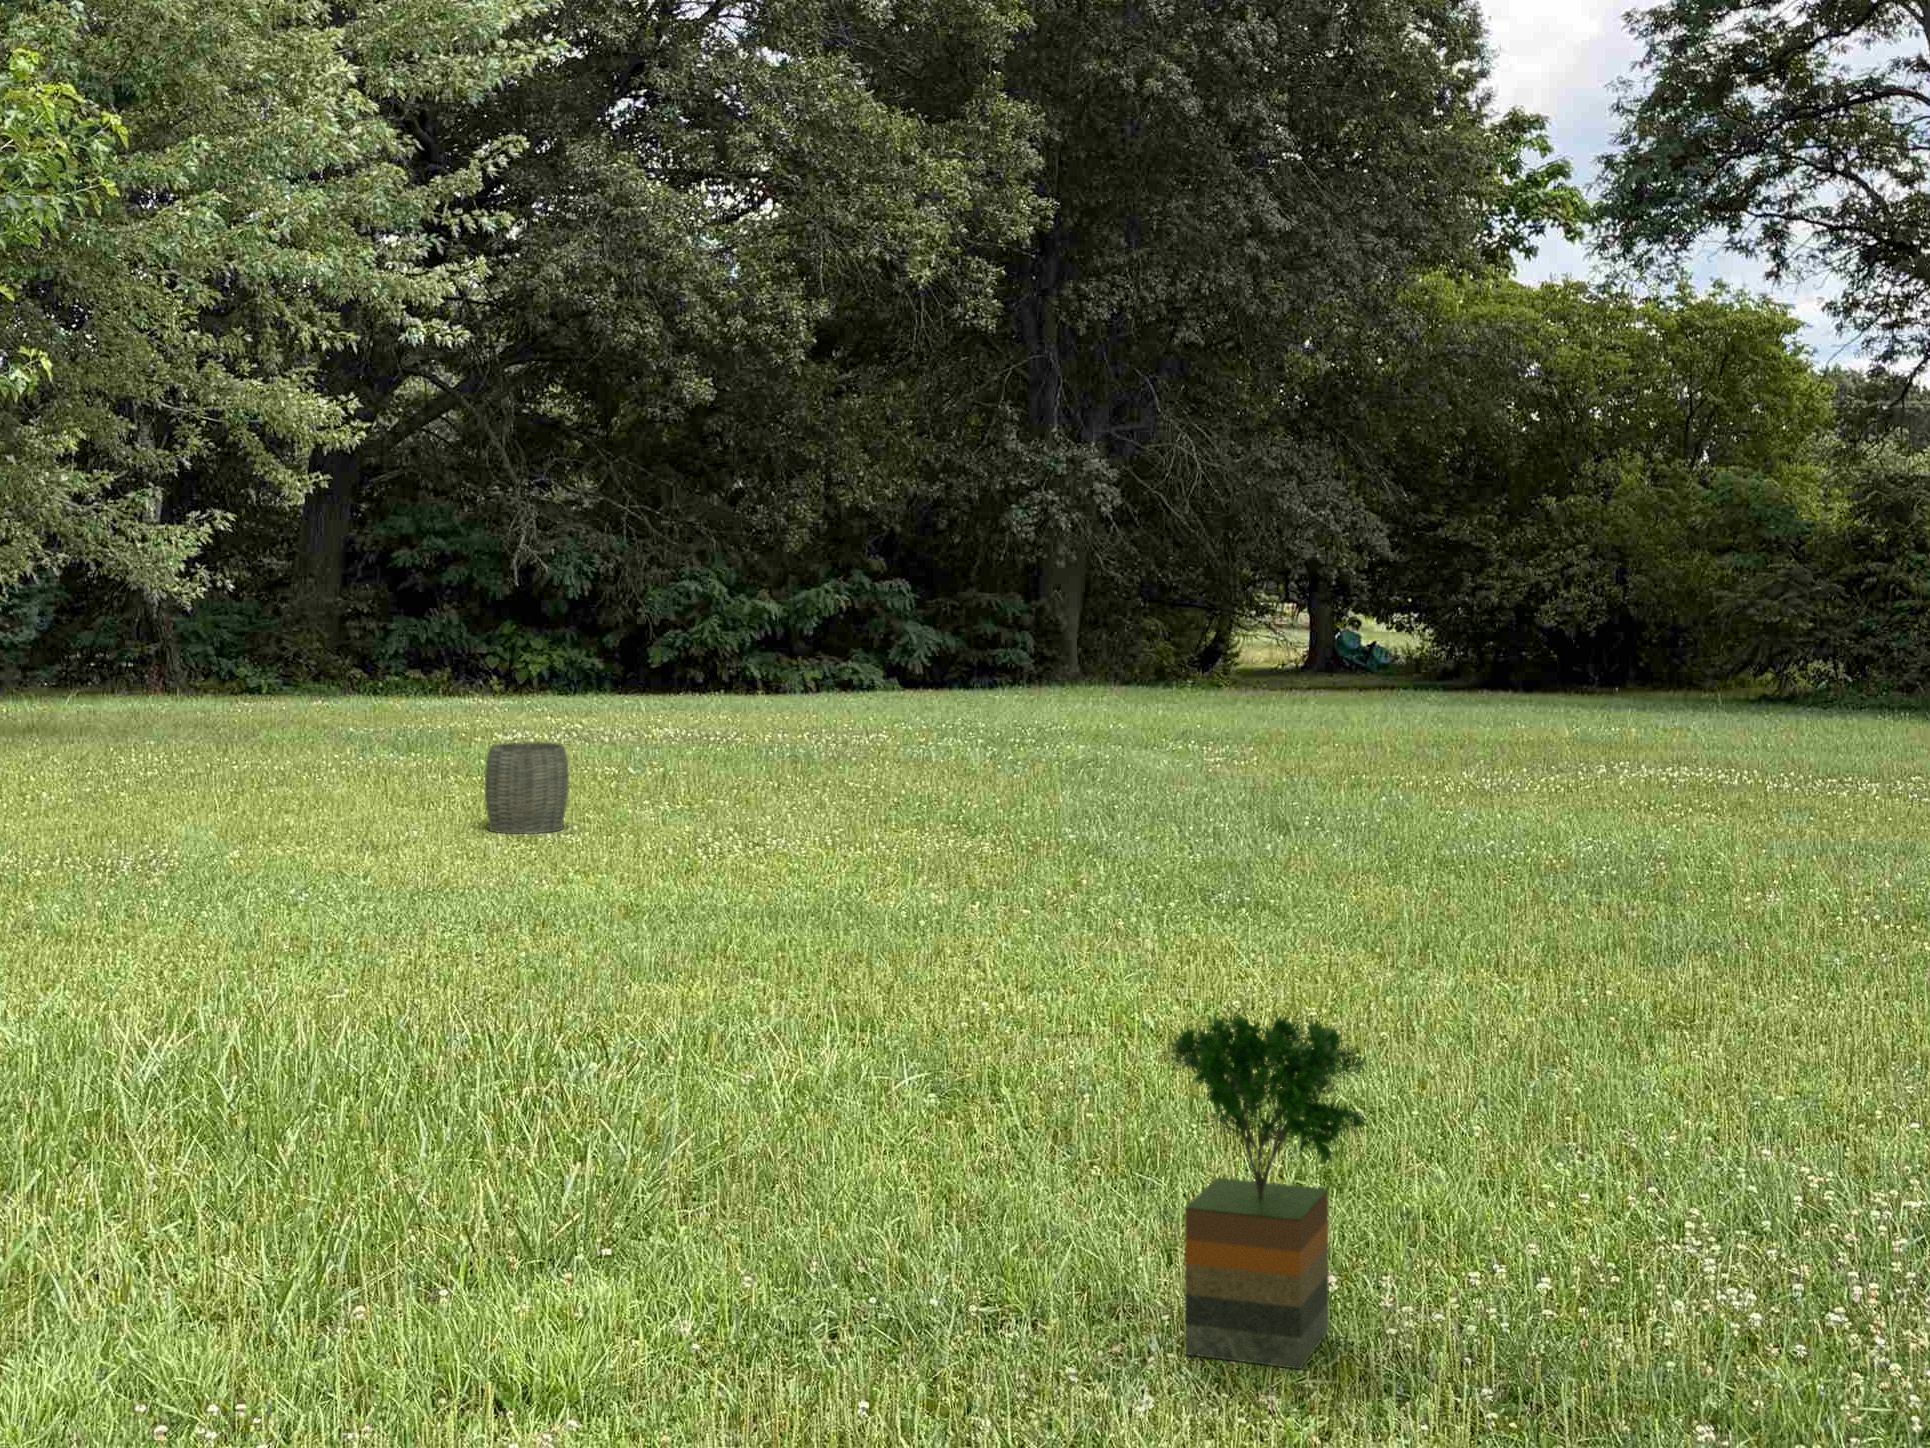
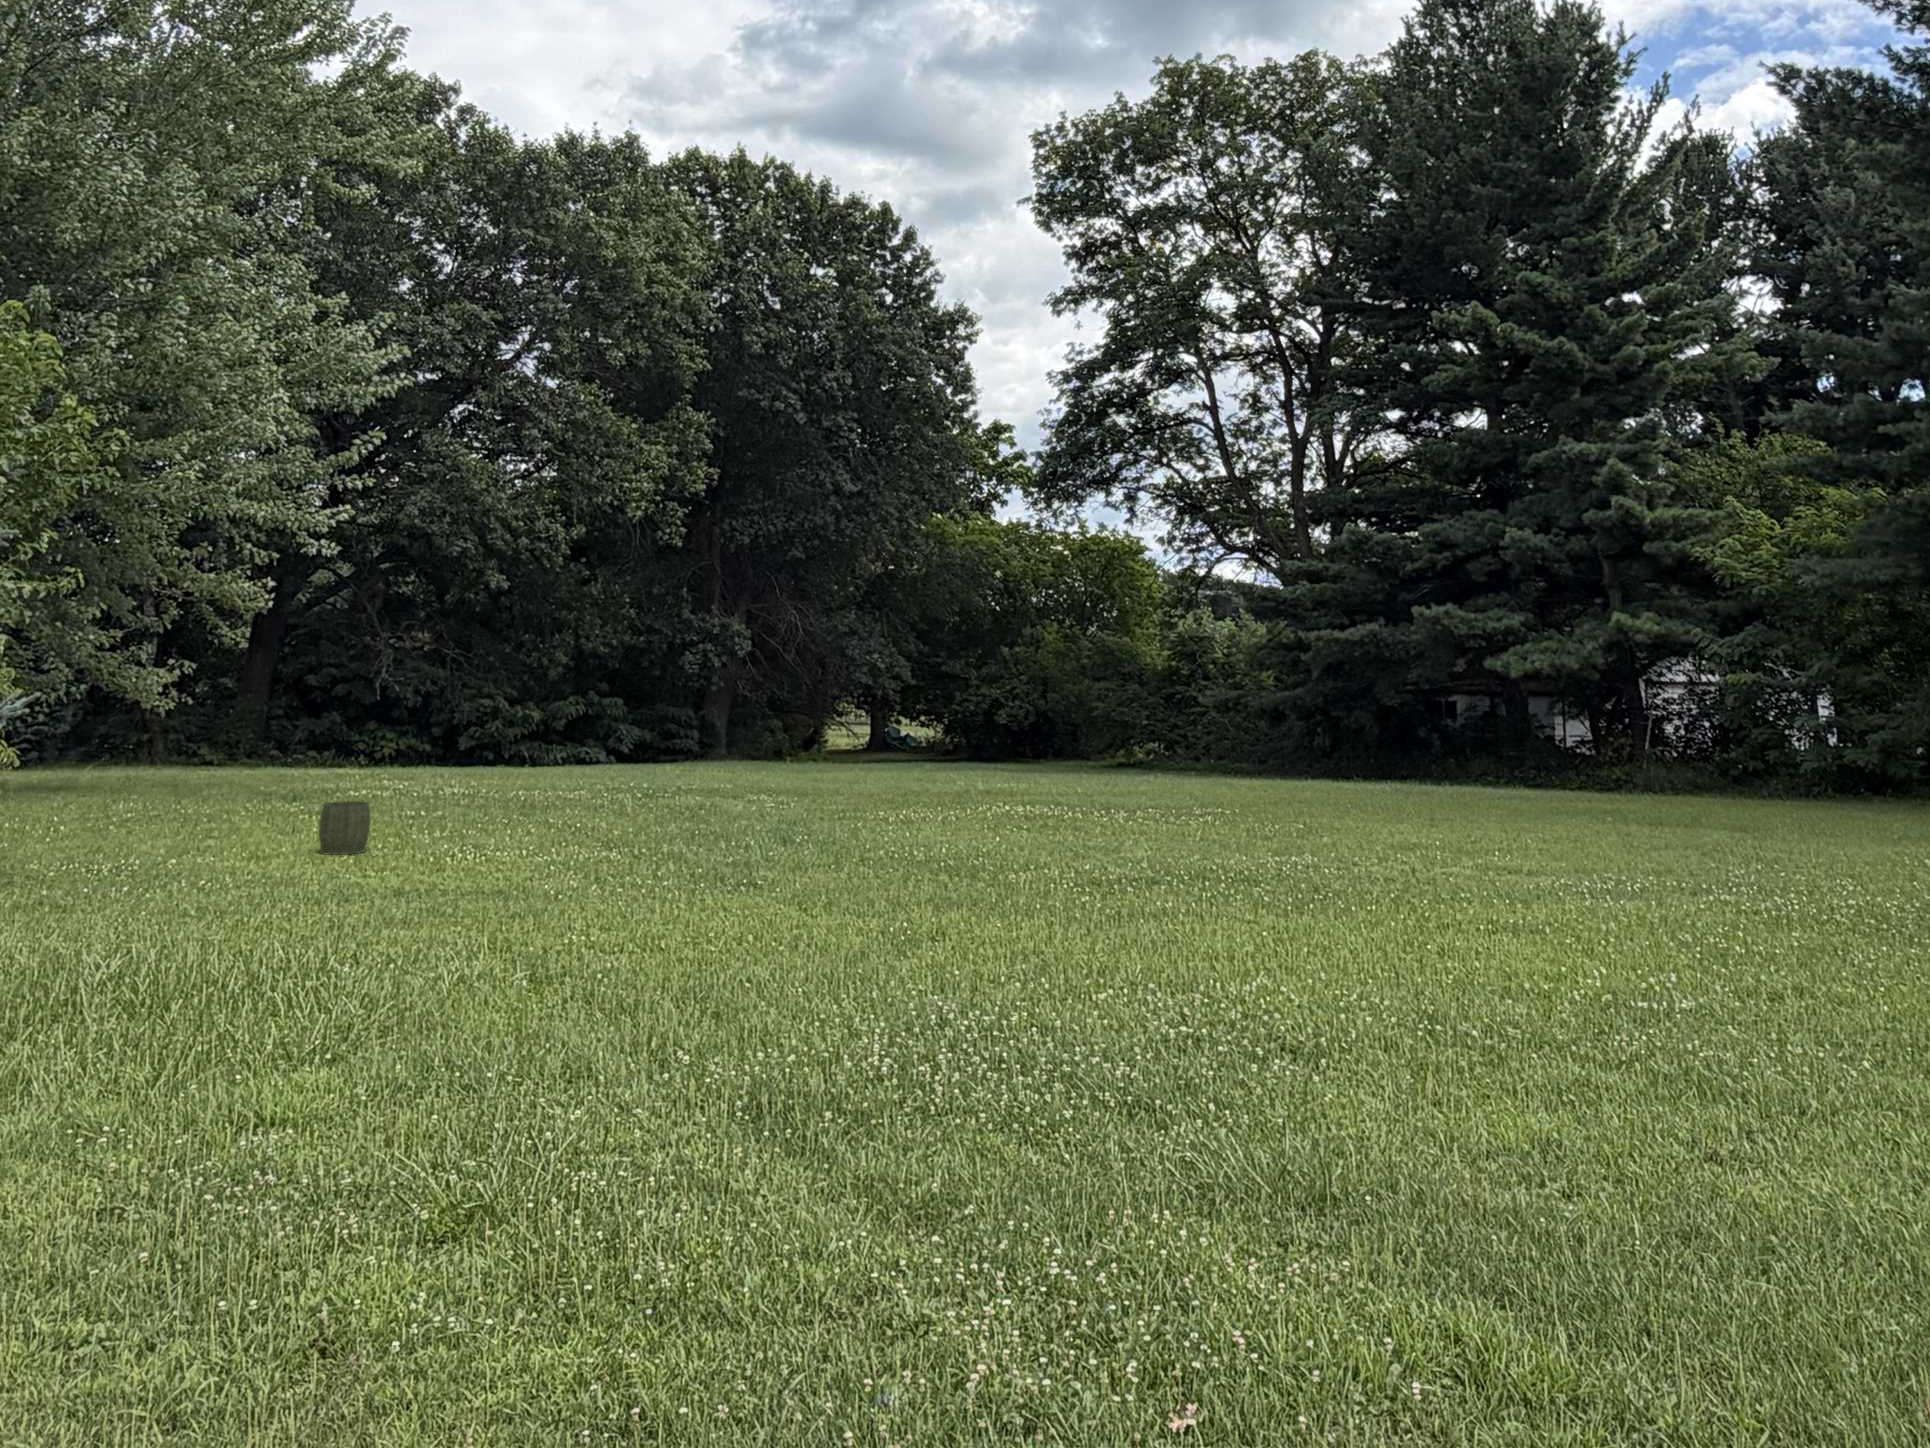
potted tree: present [1170,1013,1369,1369] -> none [658,873,752,1031]

